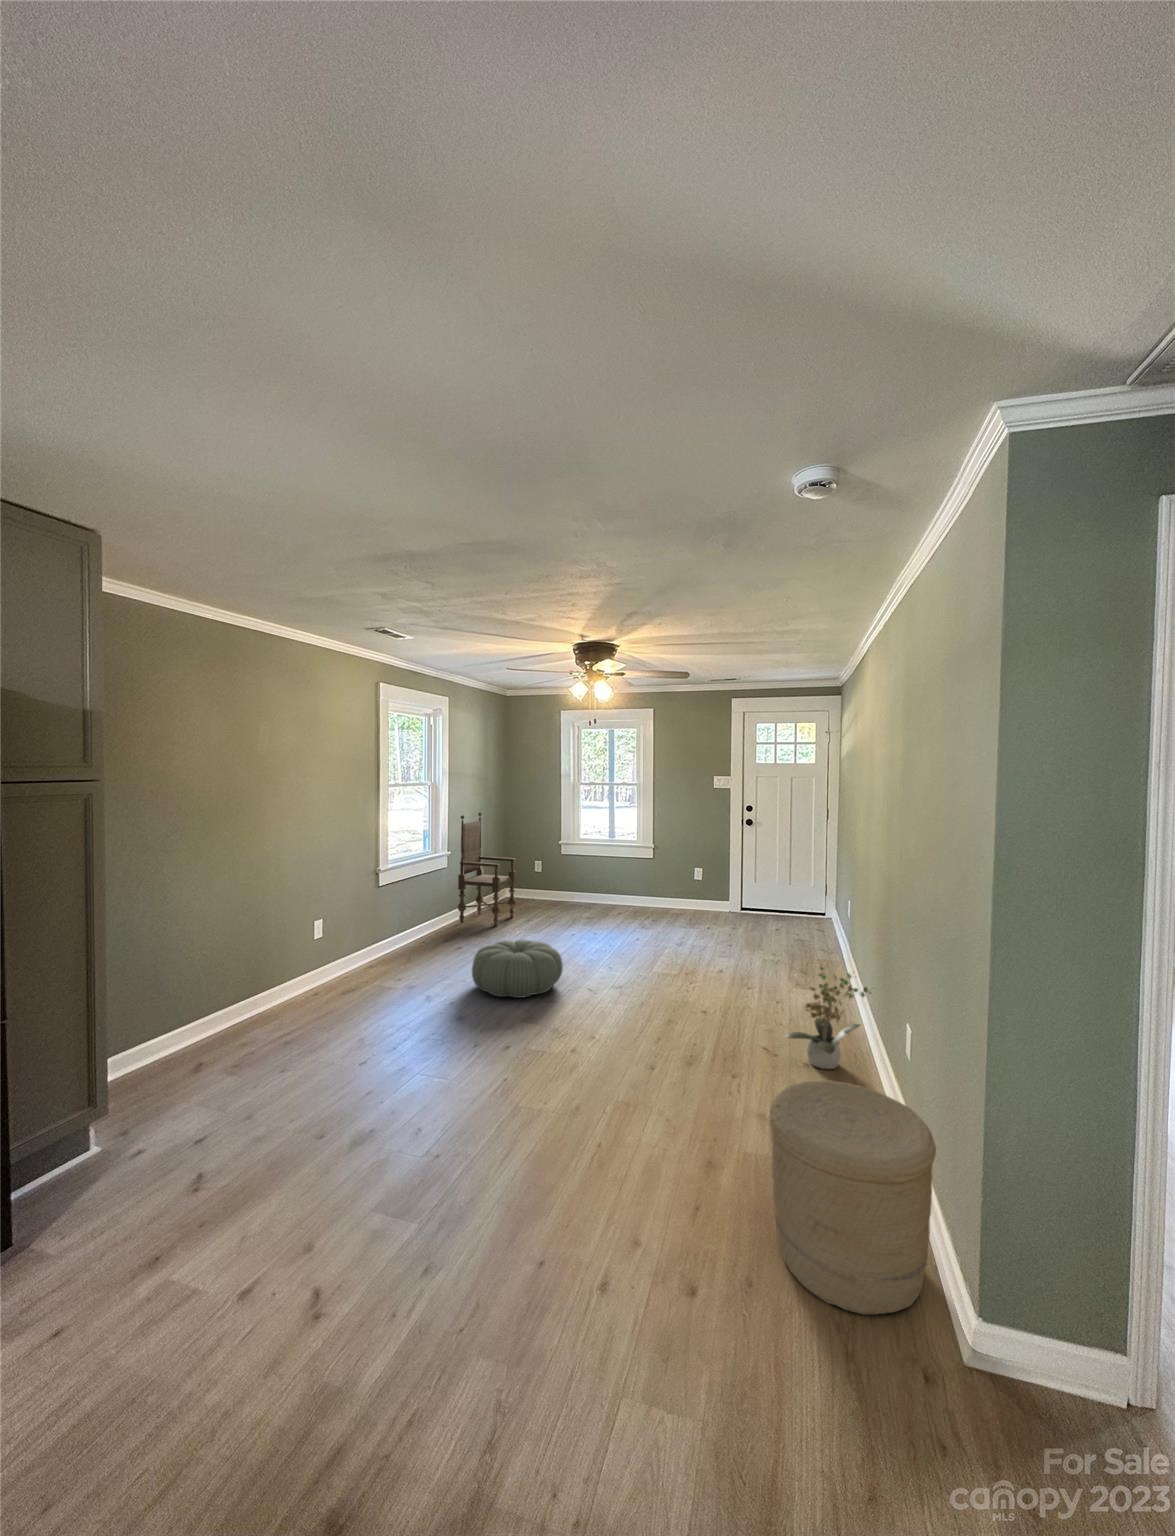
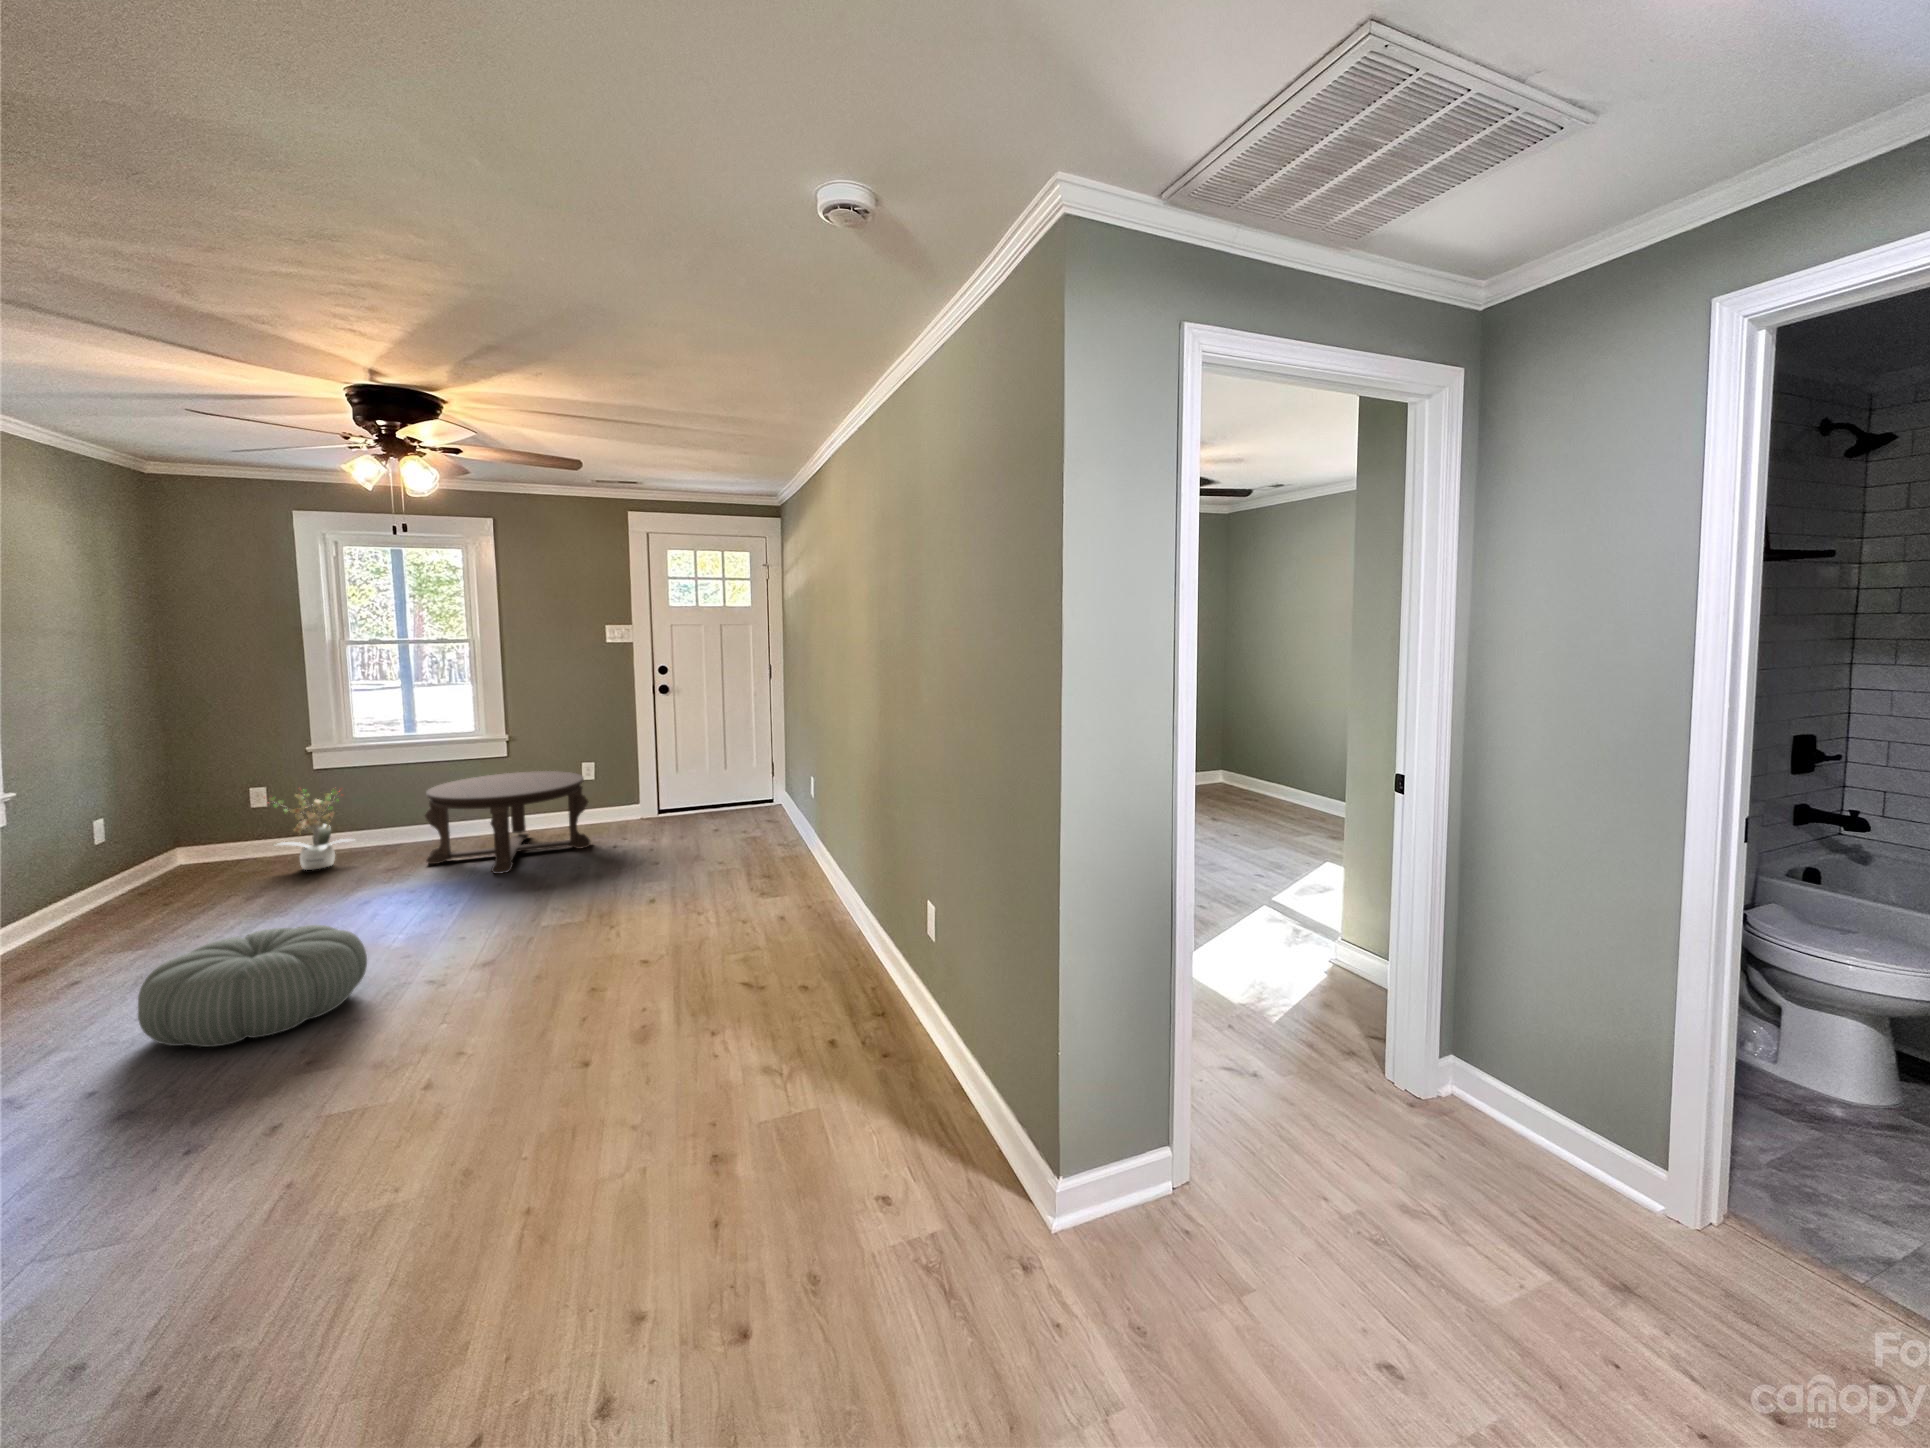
armchair: present [458,813,516,926] -> none [41,708,215,935]
coffee table: none [606,868,696,932] -> present [425,771,590,874]
potted plant: present [786,967,871,1069] -> present [264,789,353,870]
woven basket: present [770,1080,936,1315] -> none [820,982,1013,1253]

